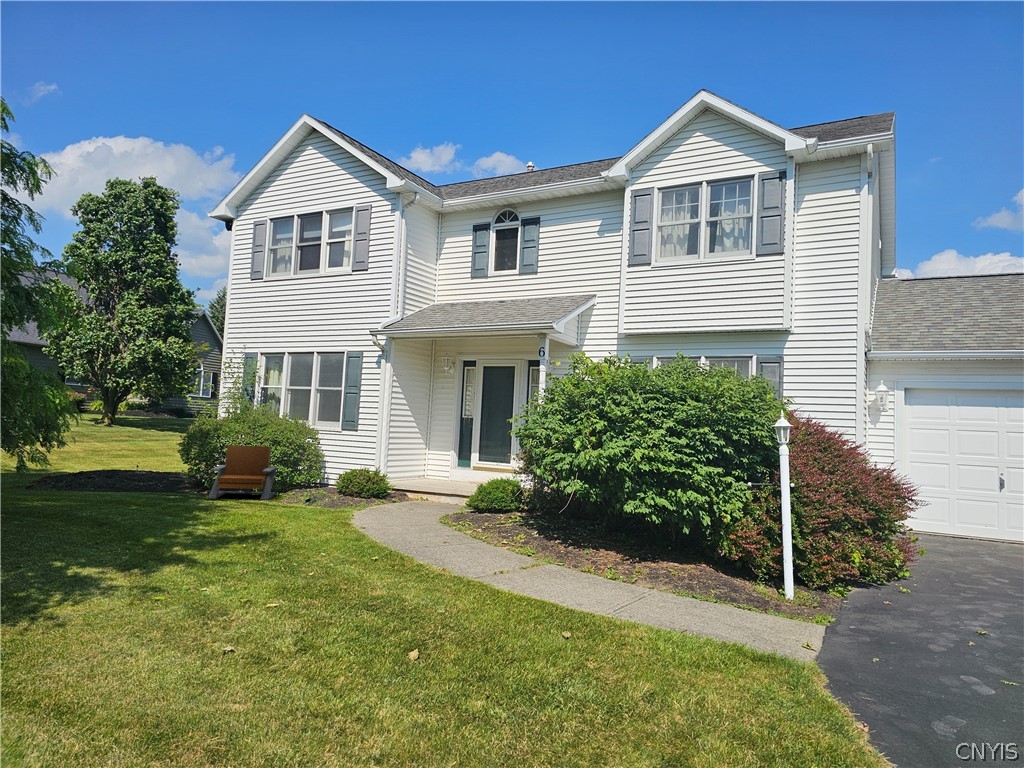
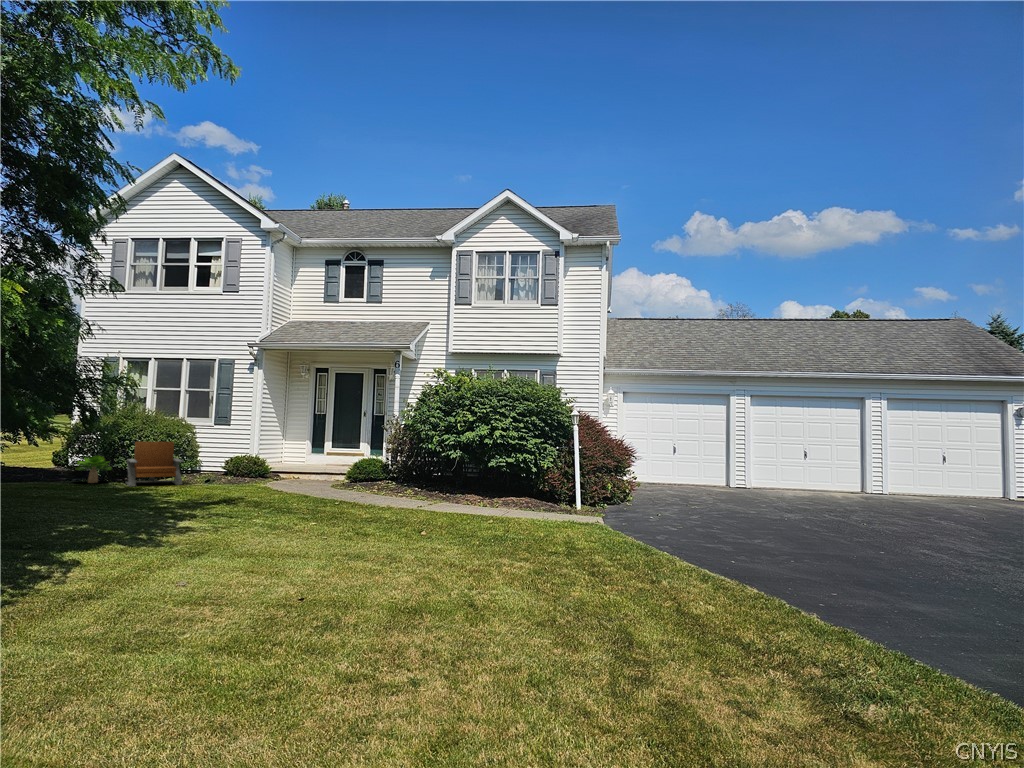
potted plant: none [170,459,212,491] -> present [78,456,110,483]

